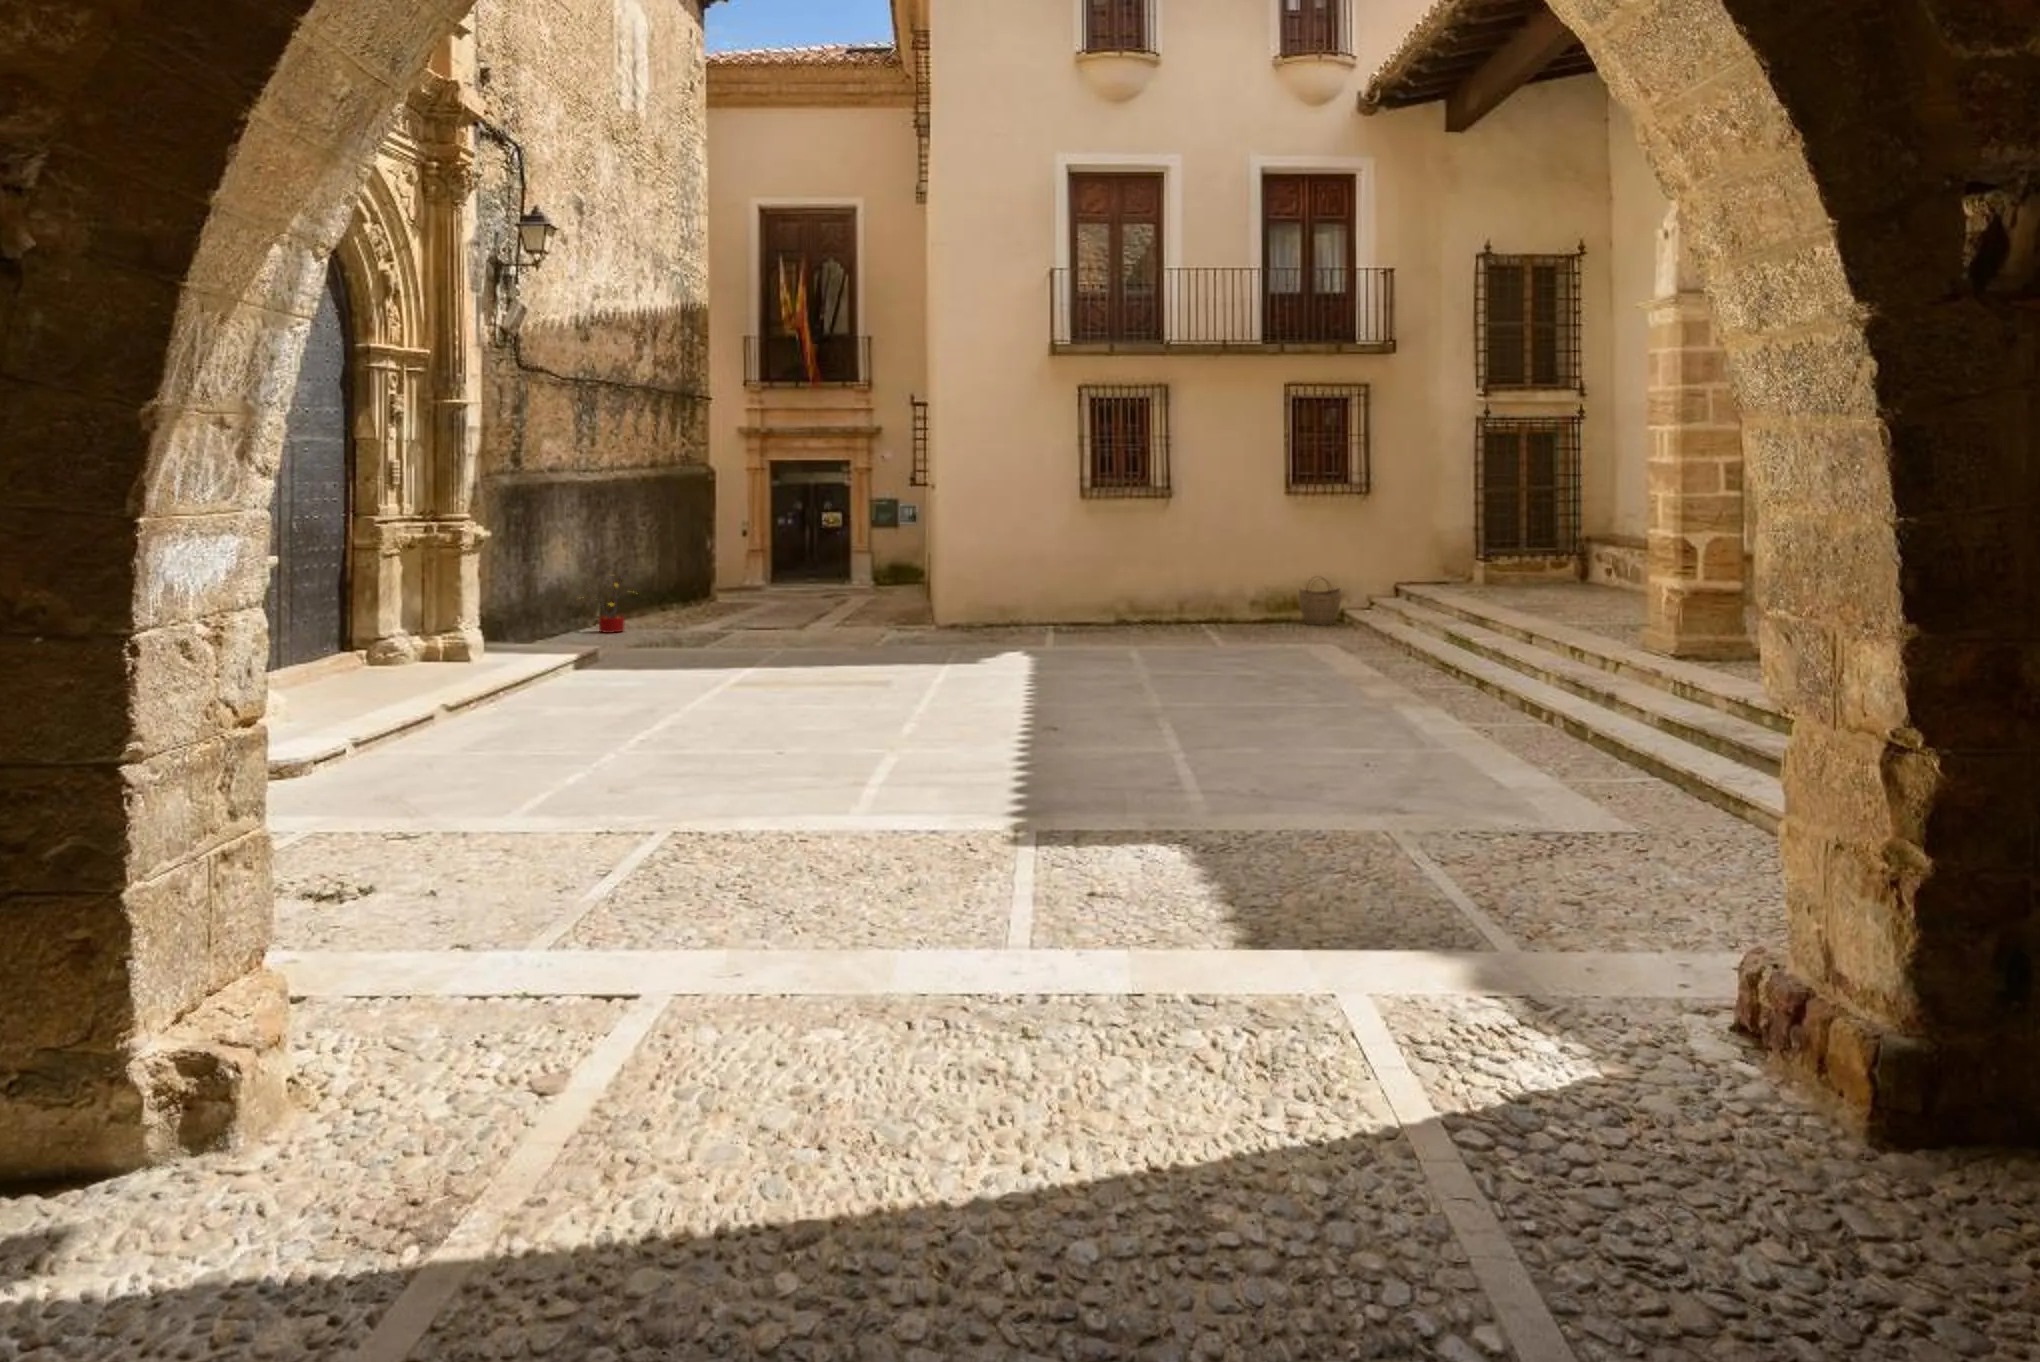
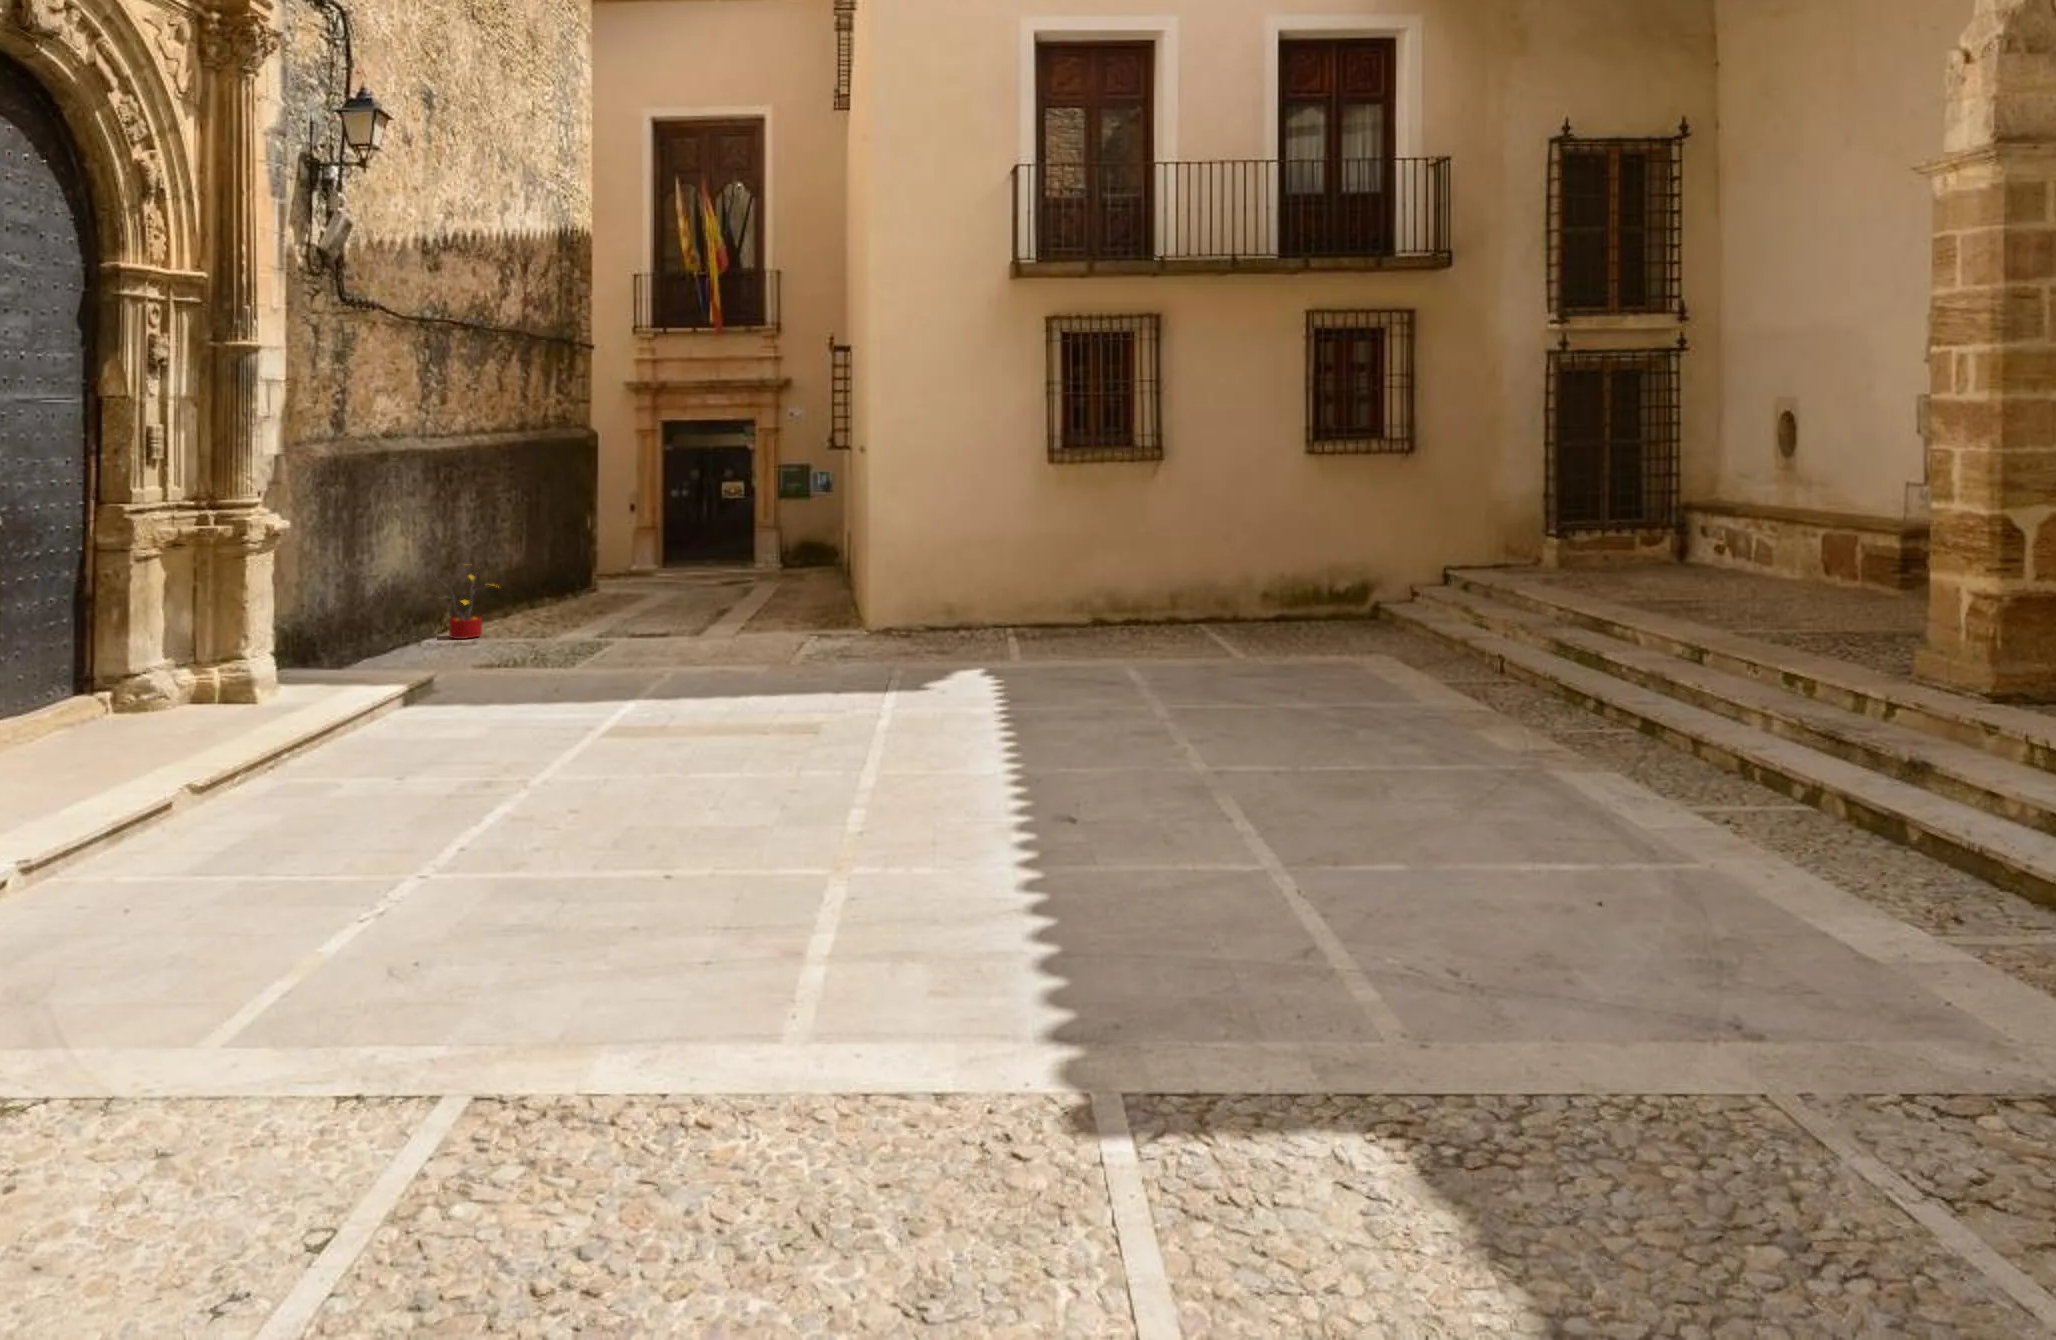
woven basket: present [1298,578,1341,625] -> none [1337,555,1392,618]

